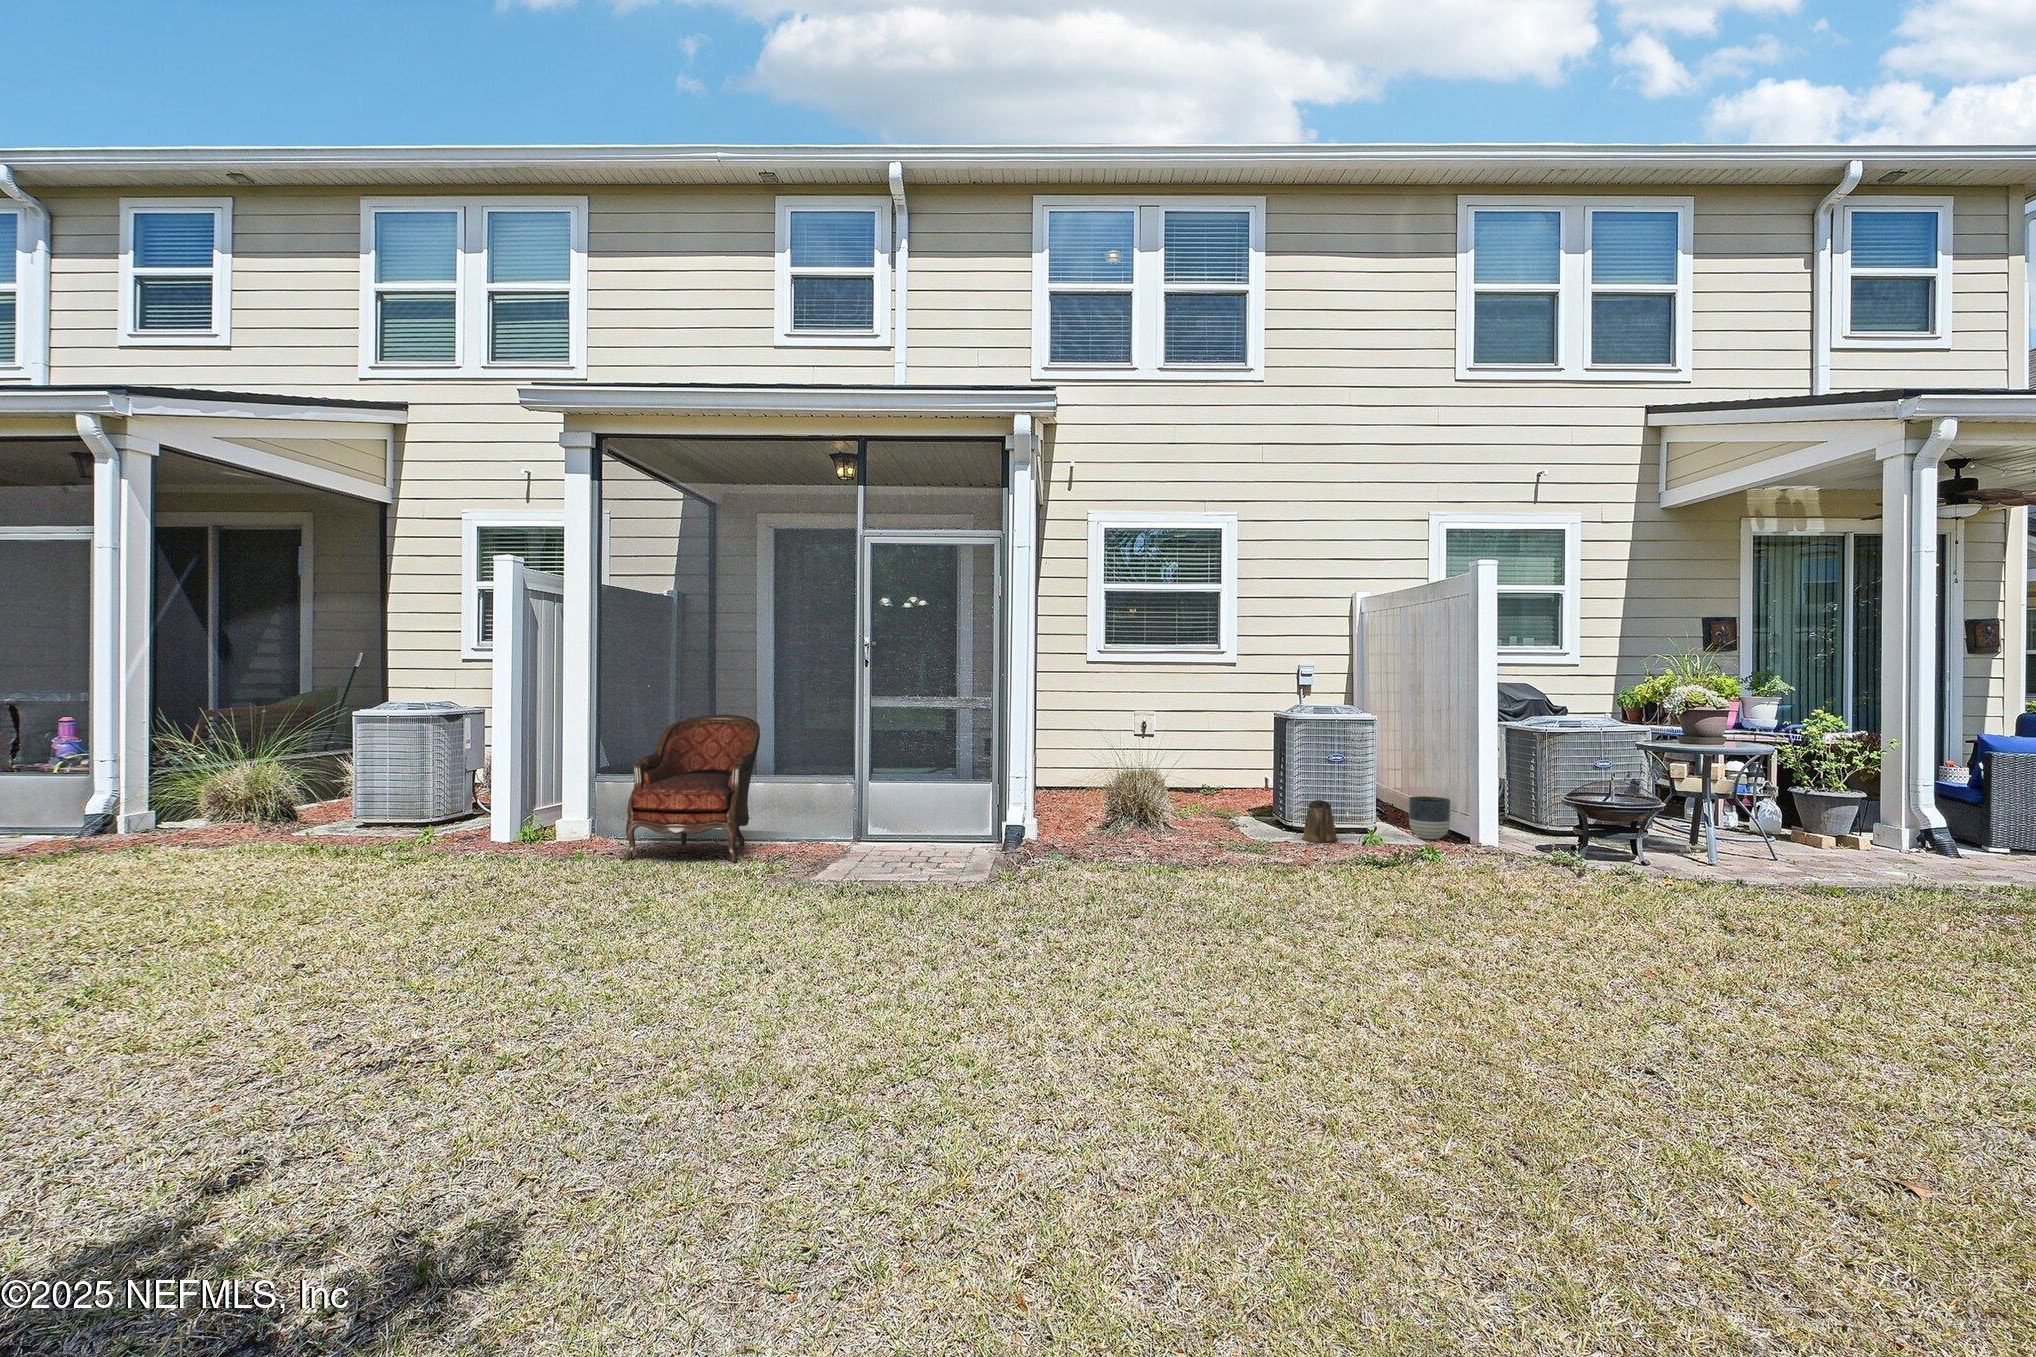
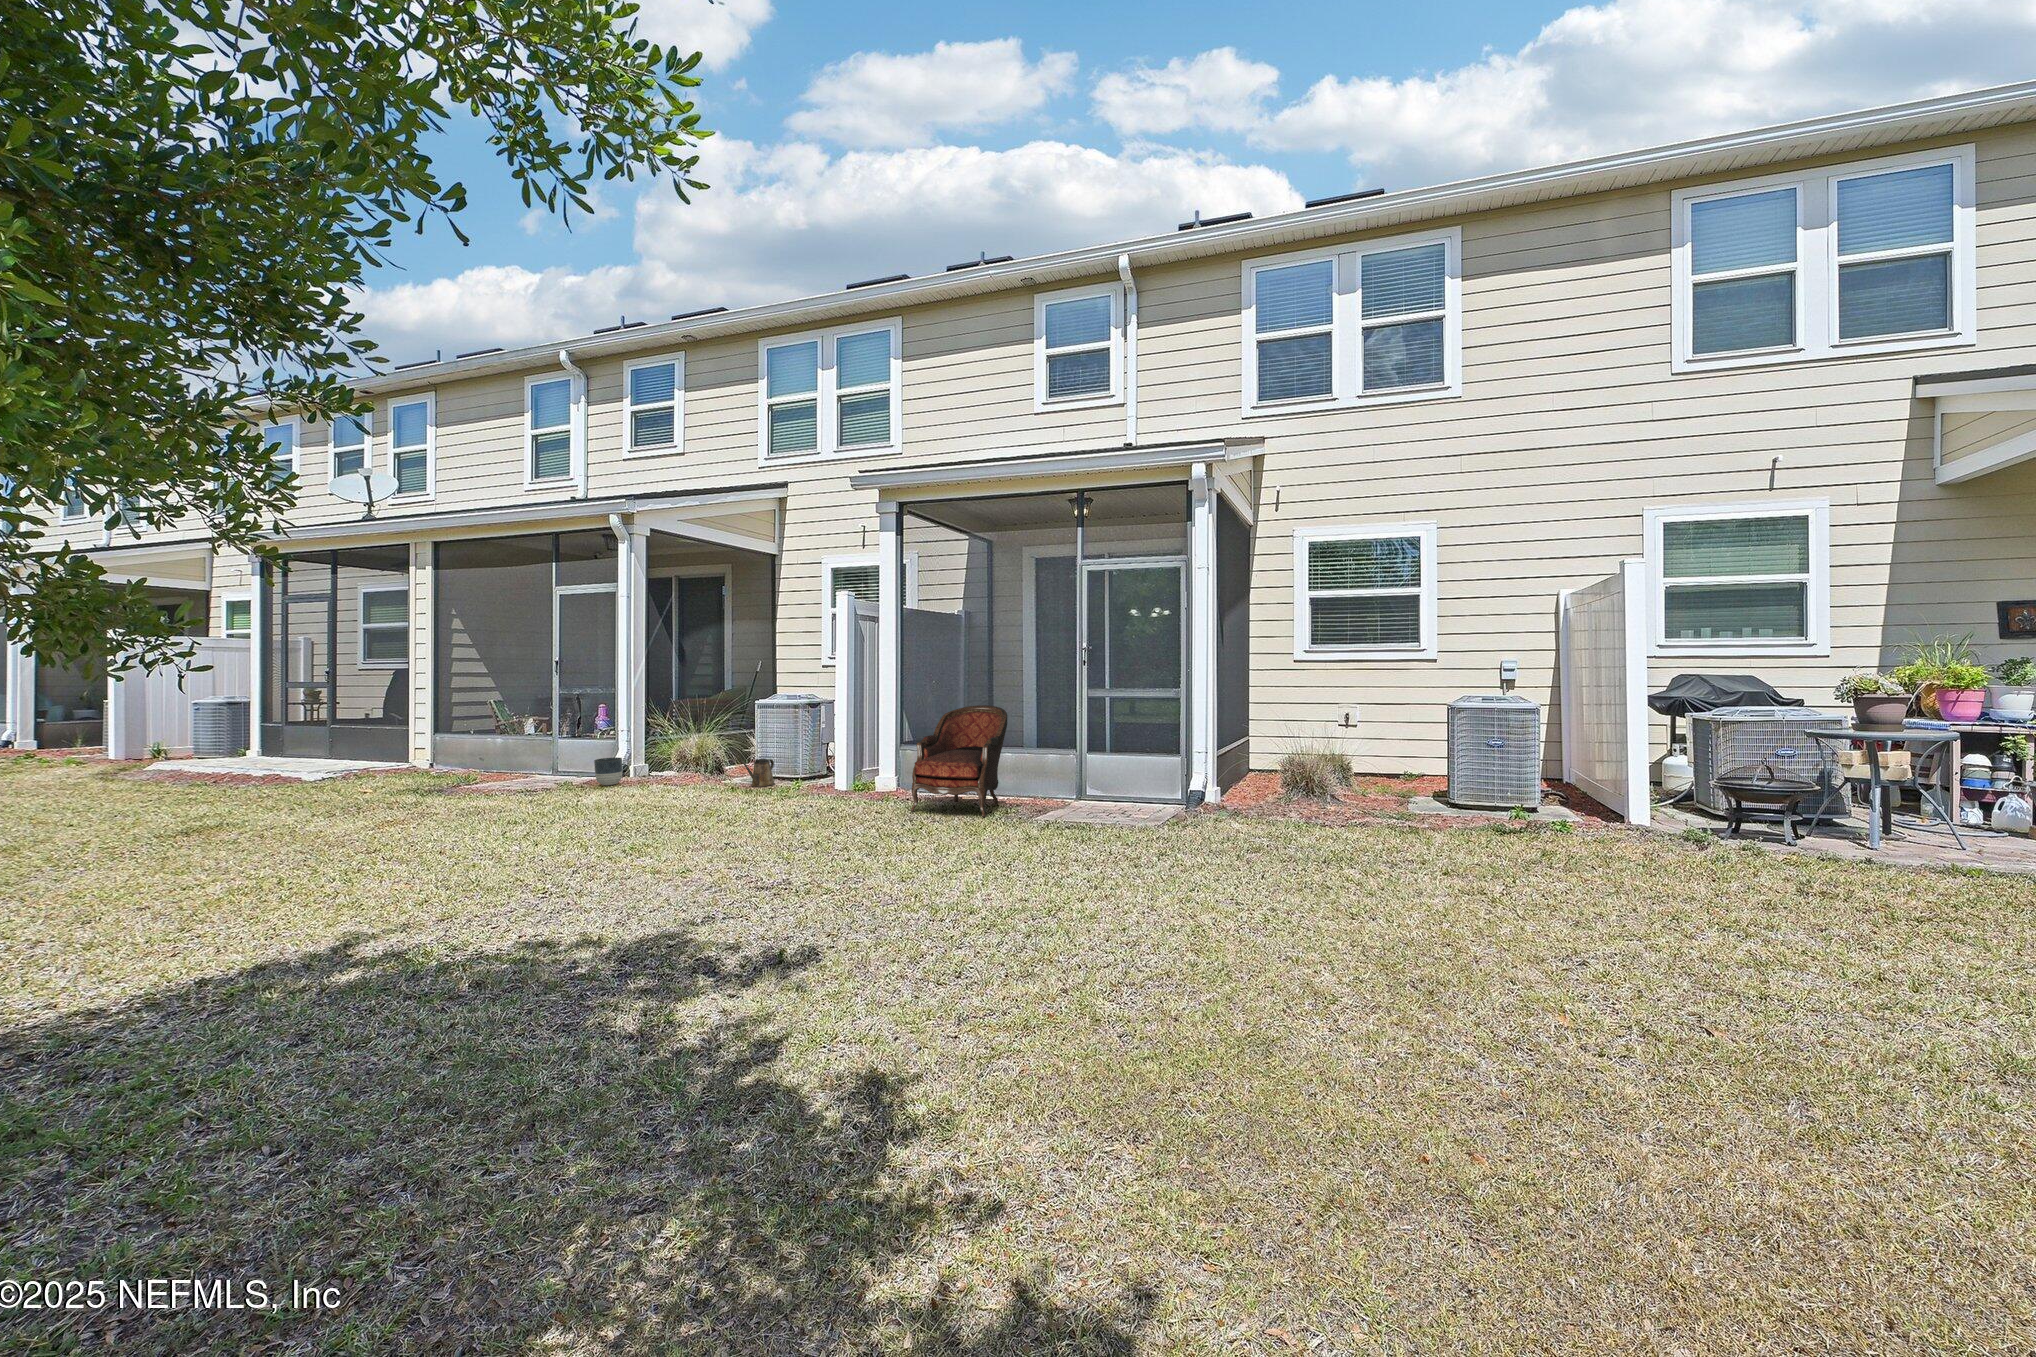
planter: present [1409,796,1451,839] -> present [594,757,622,785]
watering can: present [1302,800,1338,843] -> present [740,759,775,787]

